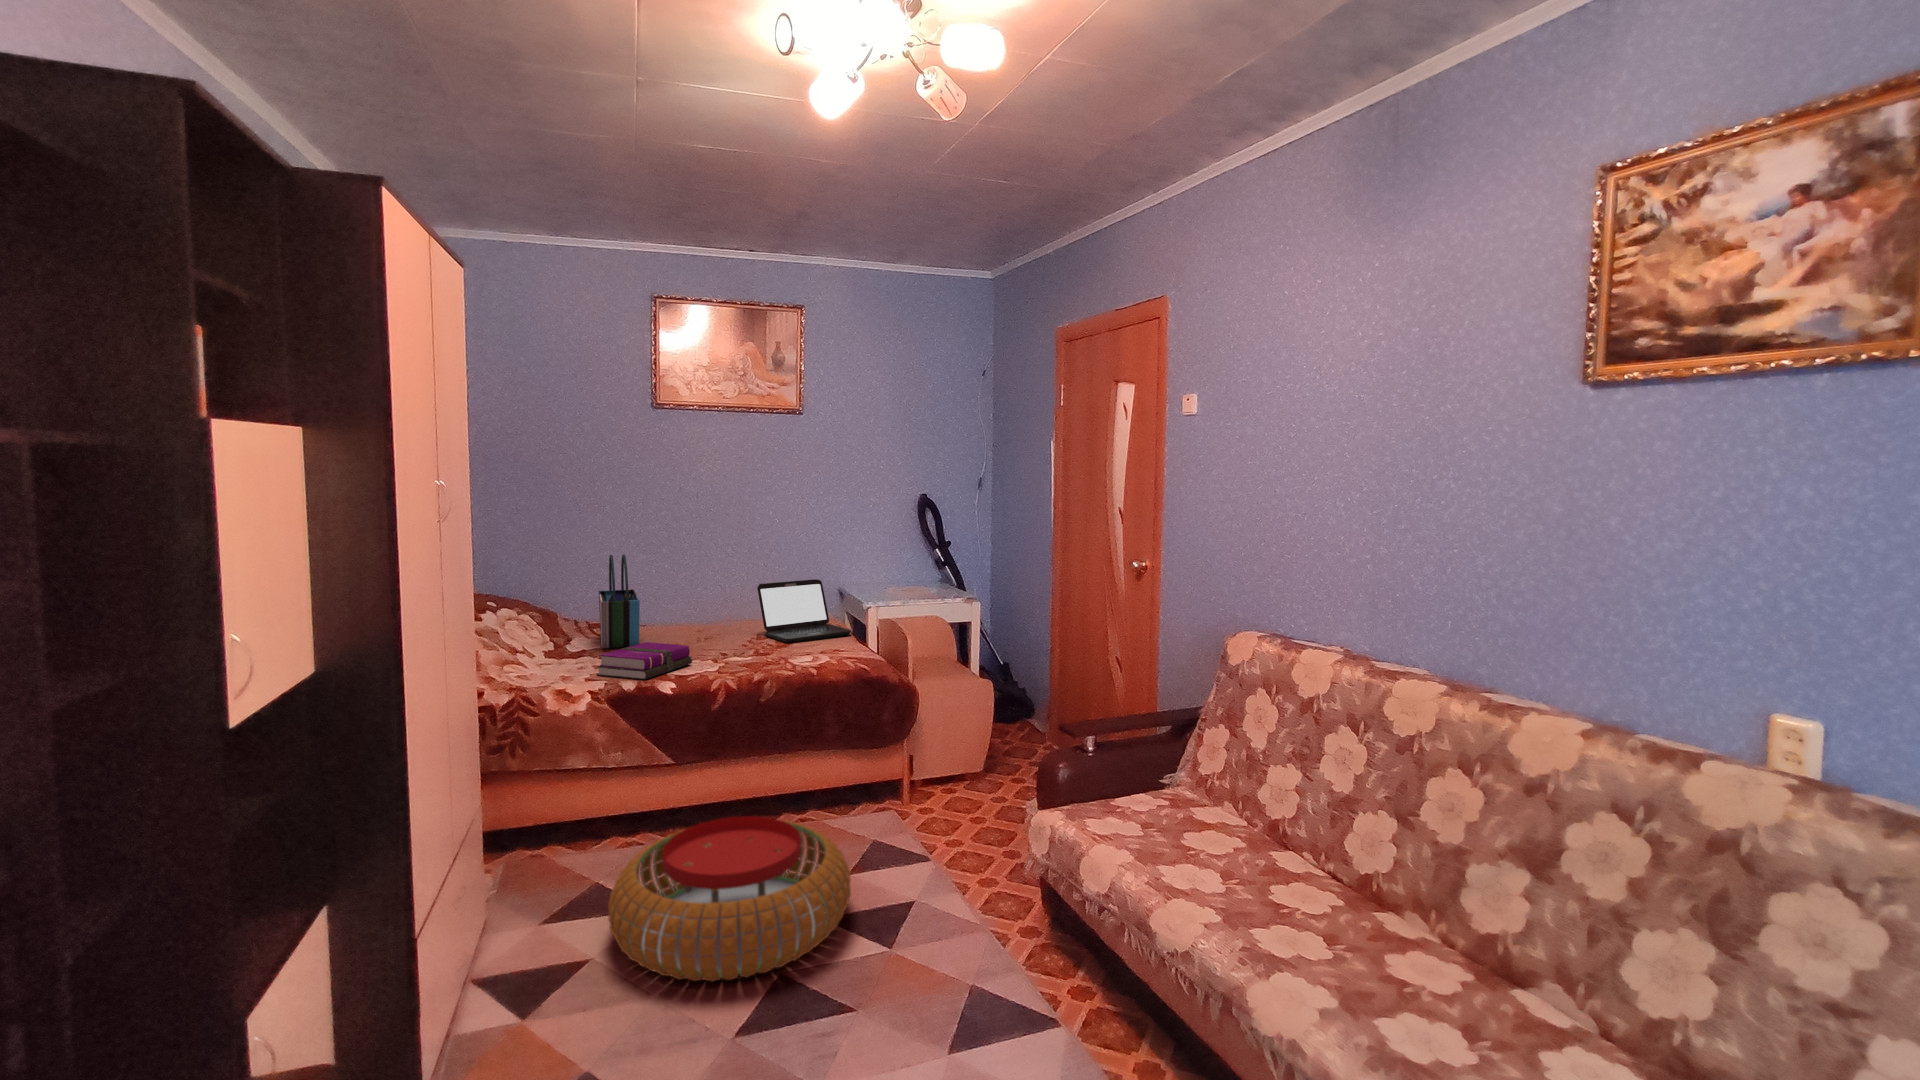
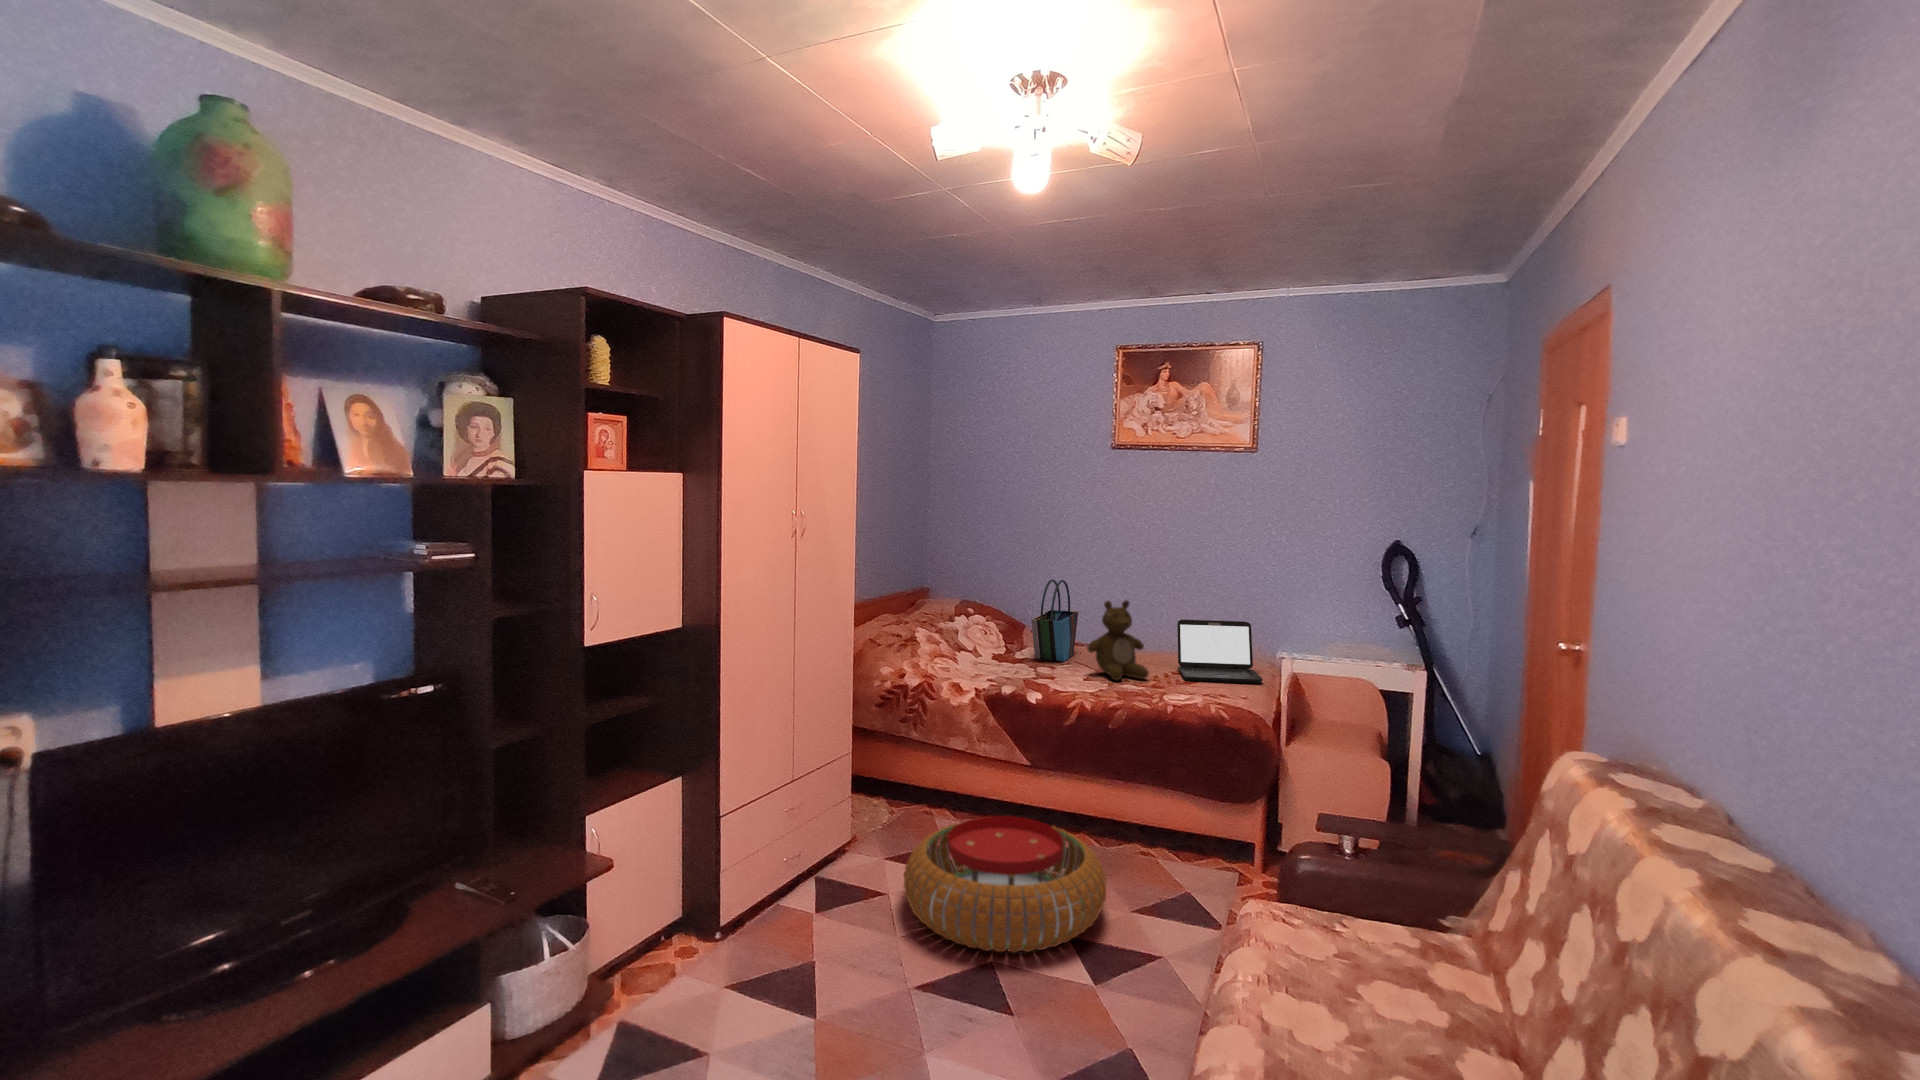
teddy bear: none [687,568,755,654] -> present [1087,600,1149,680]
notebook: present [597,642,692,680] -> none [995,658,1074,688]

